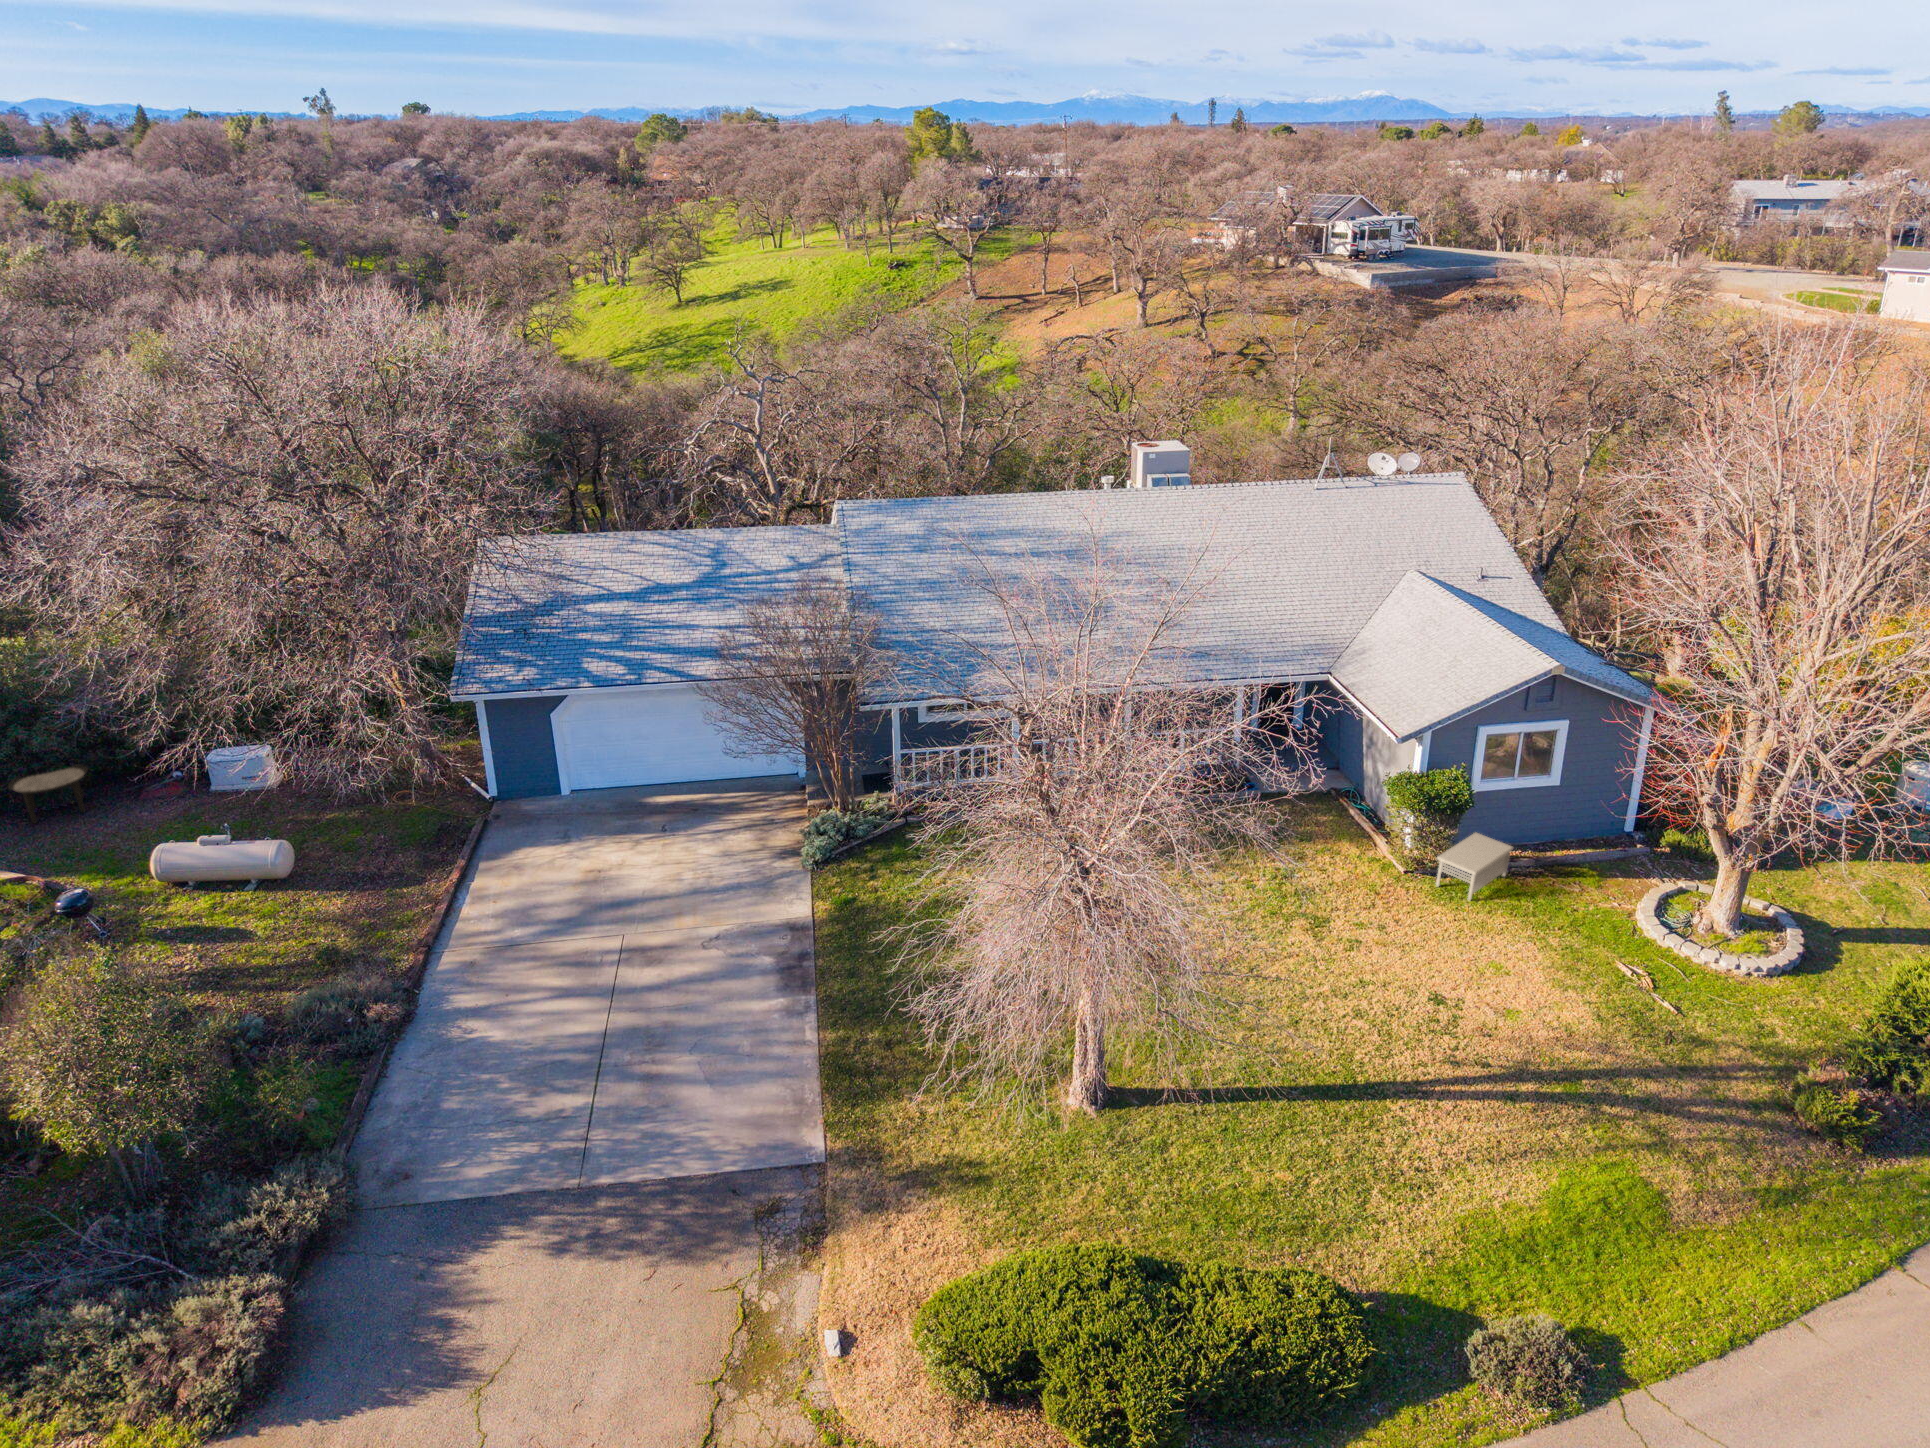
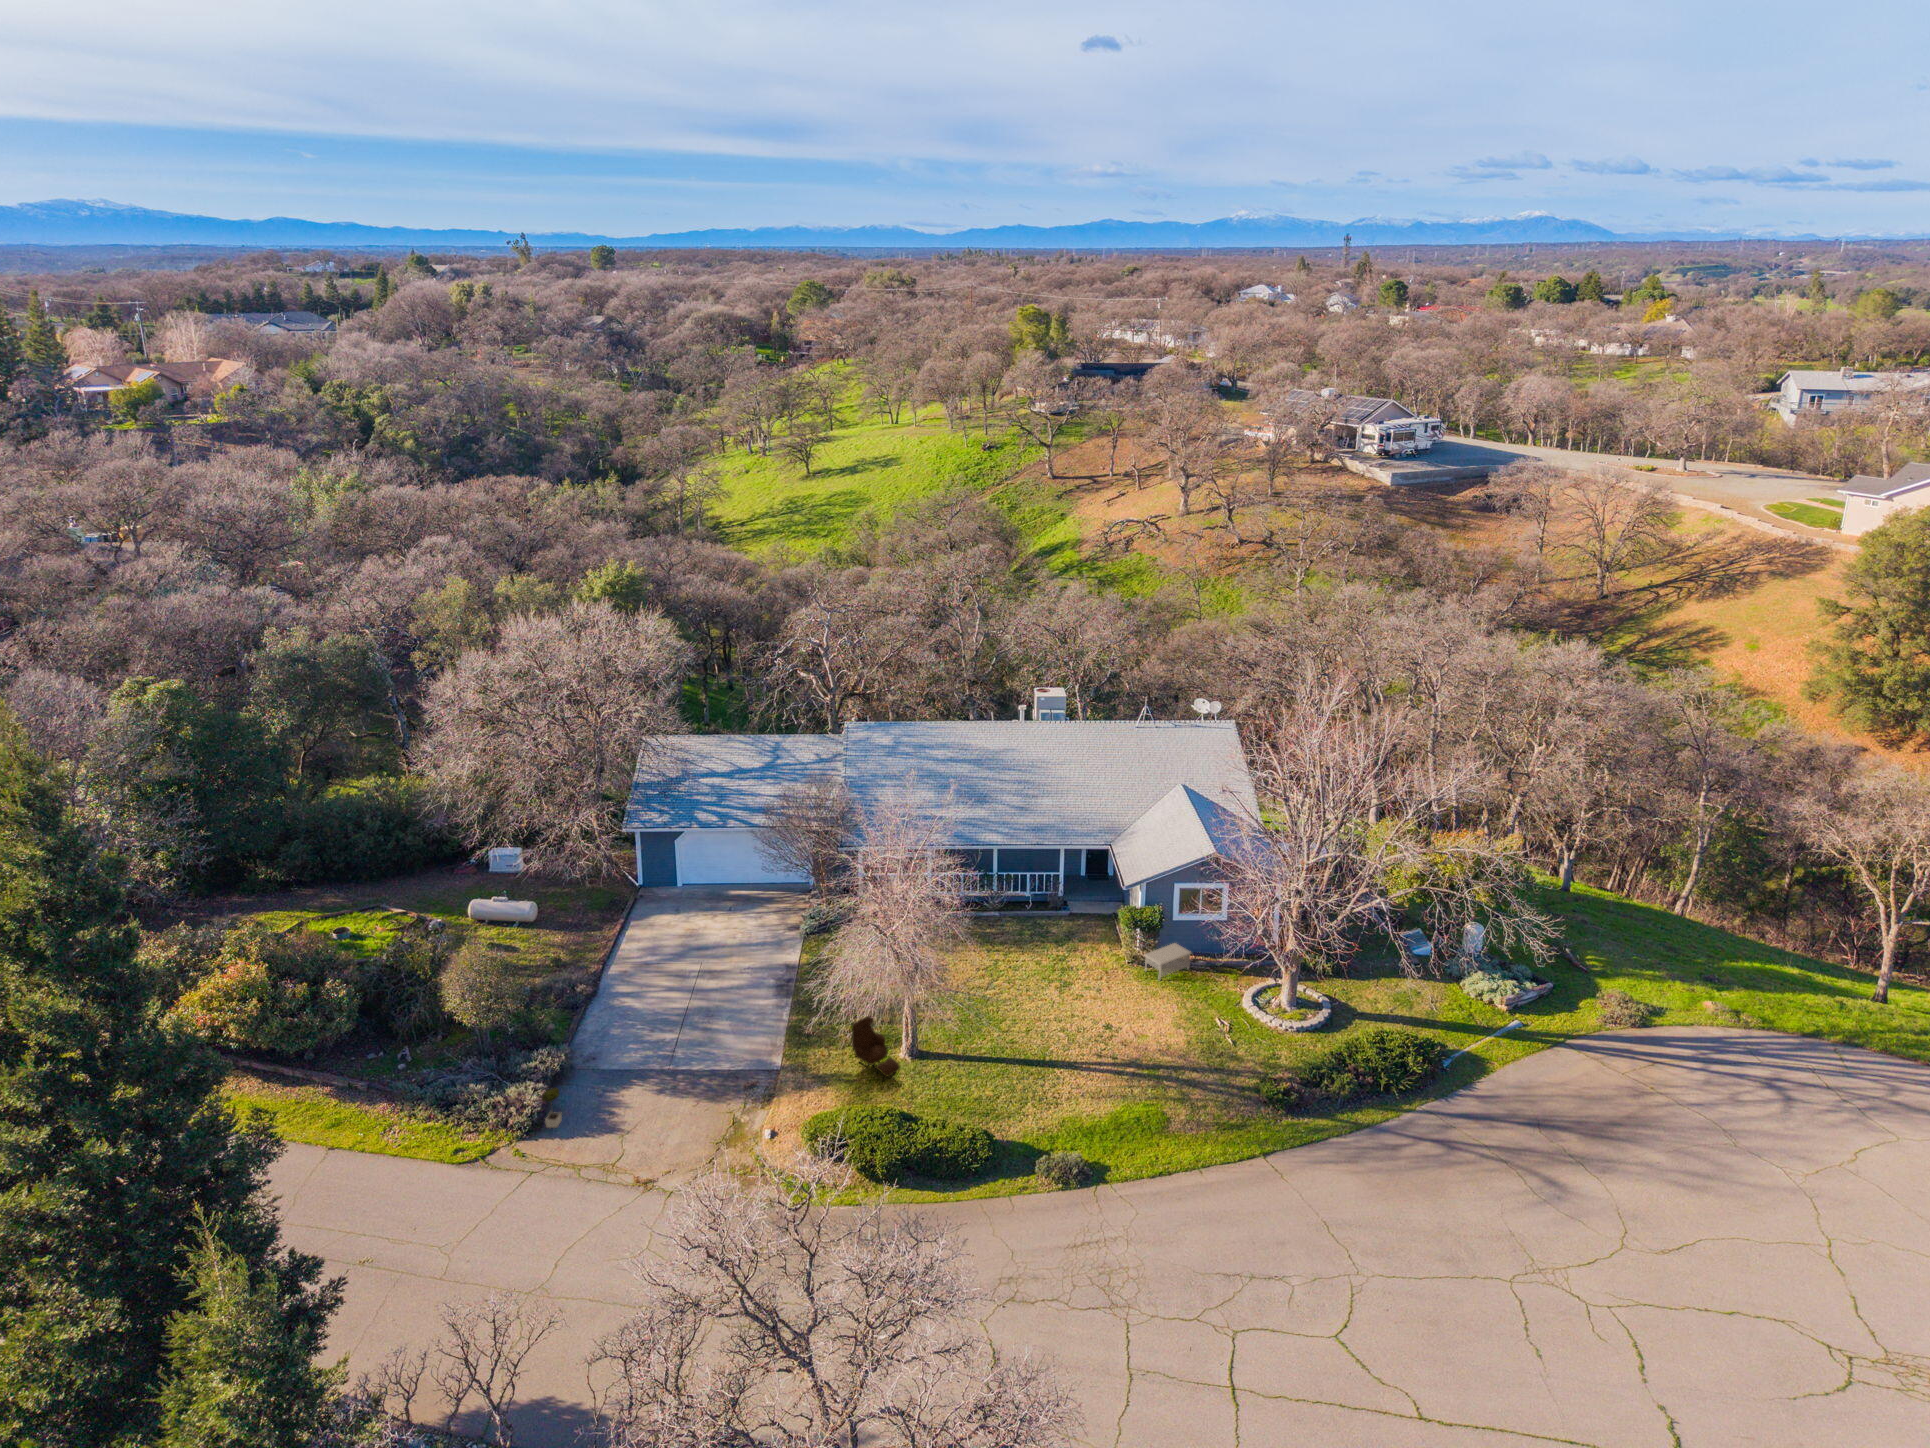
round table: present [8,764,88,823] -> none [399,853,436,884]
lounge chair: none [975,1030,1082,1165] -> present [852,1016,900,1078]
potted tree: none [261,1290,328,1386] -> present [541,1088,562,1128]

